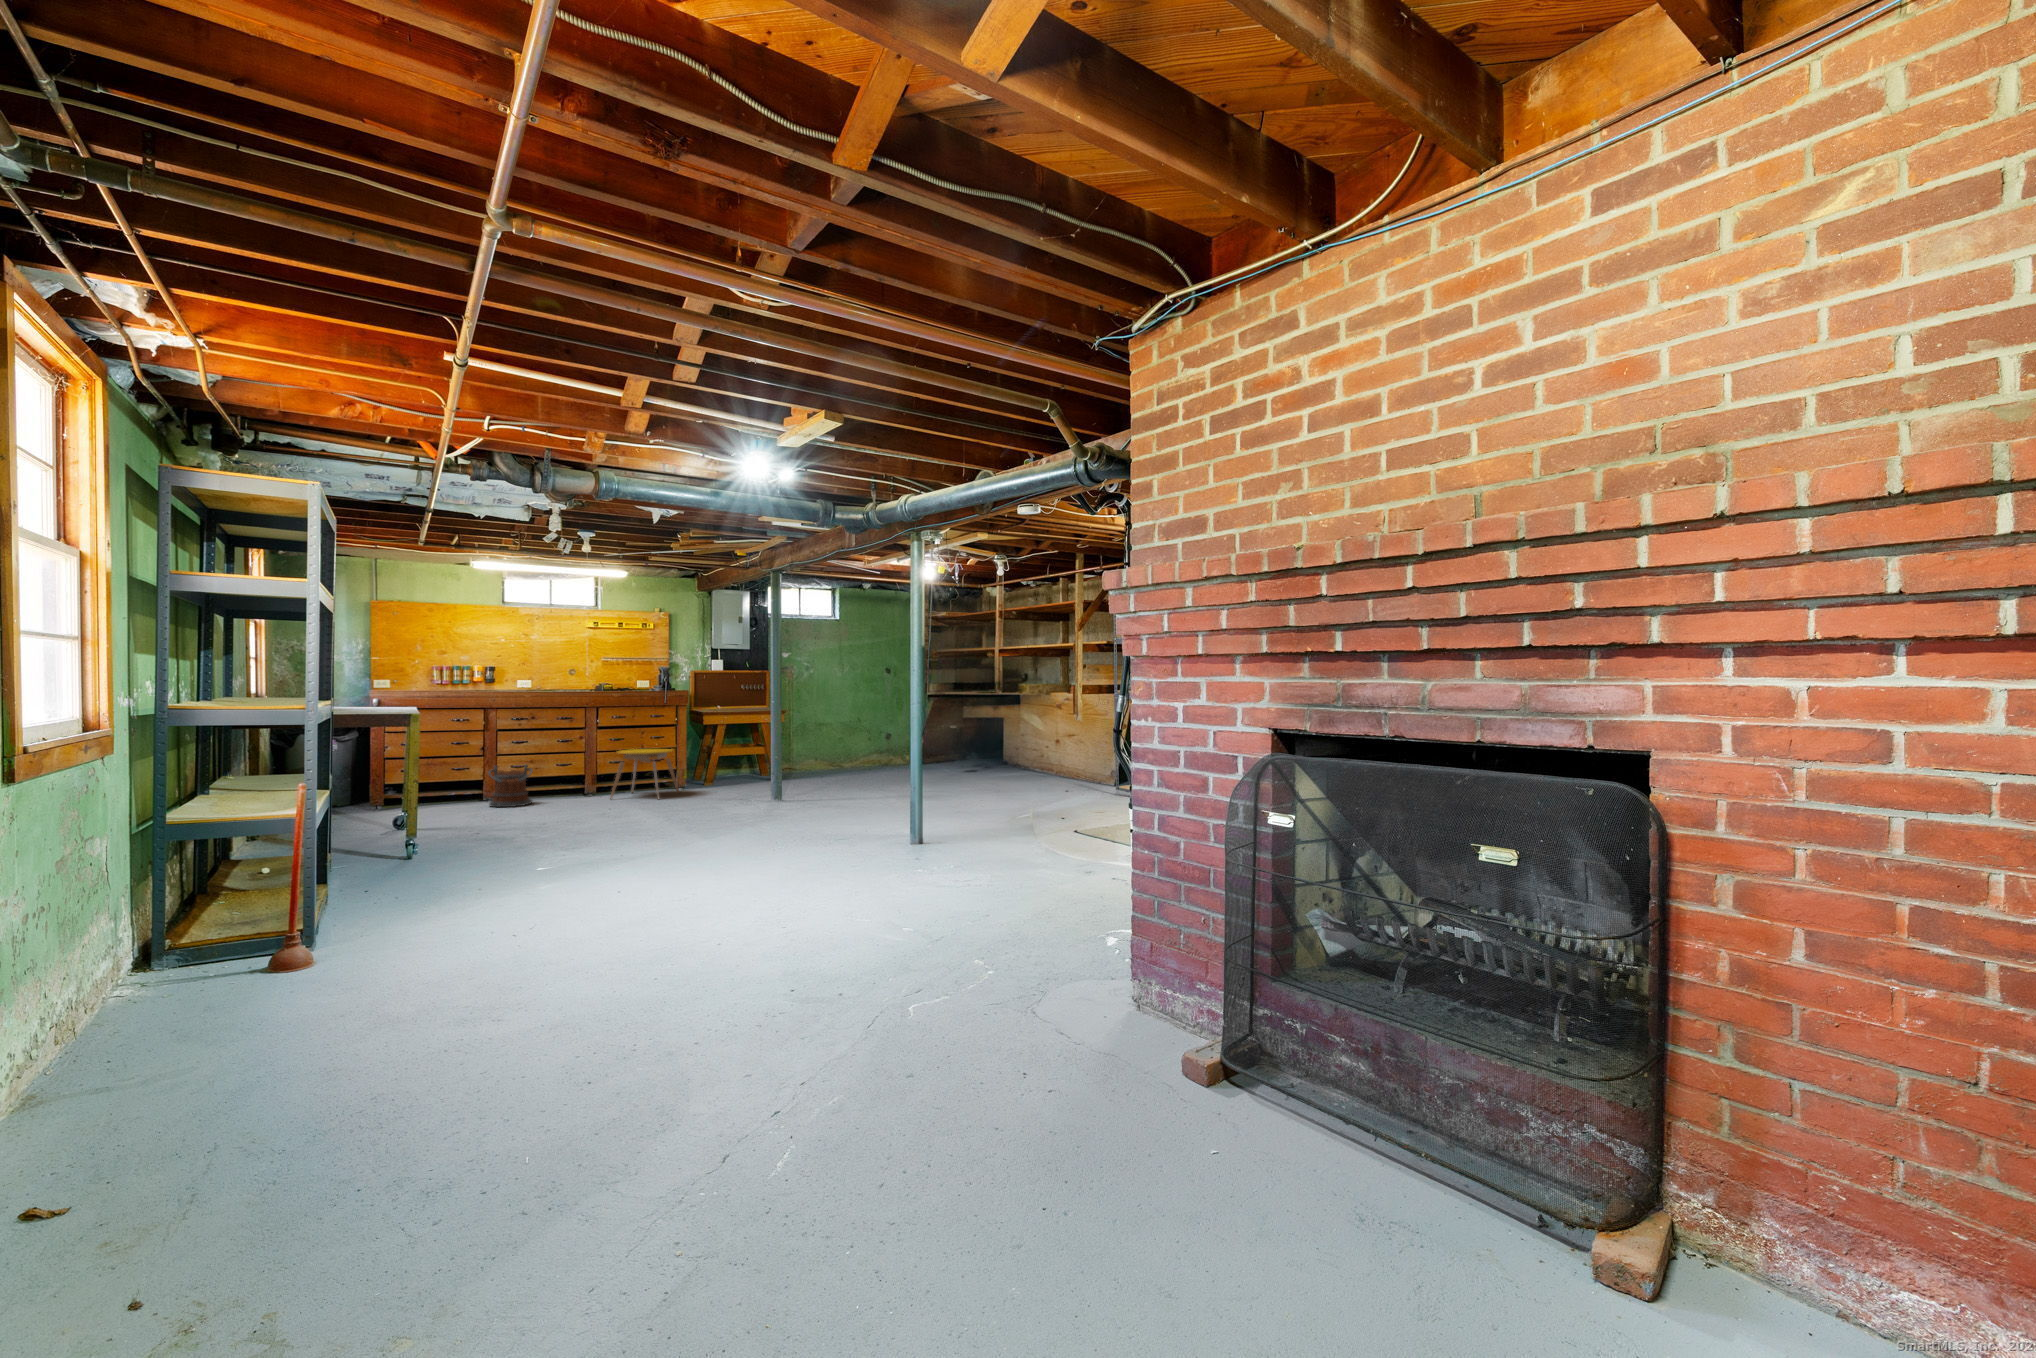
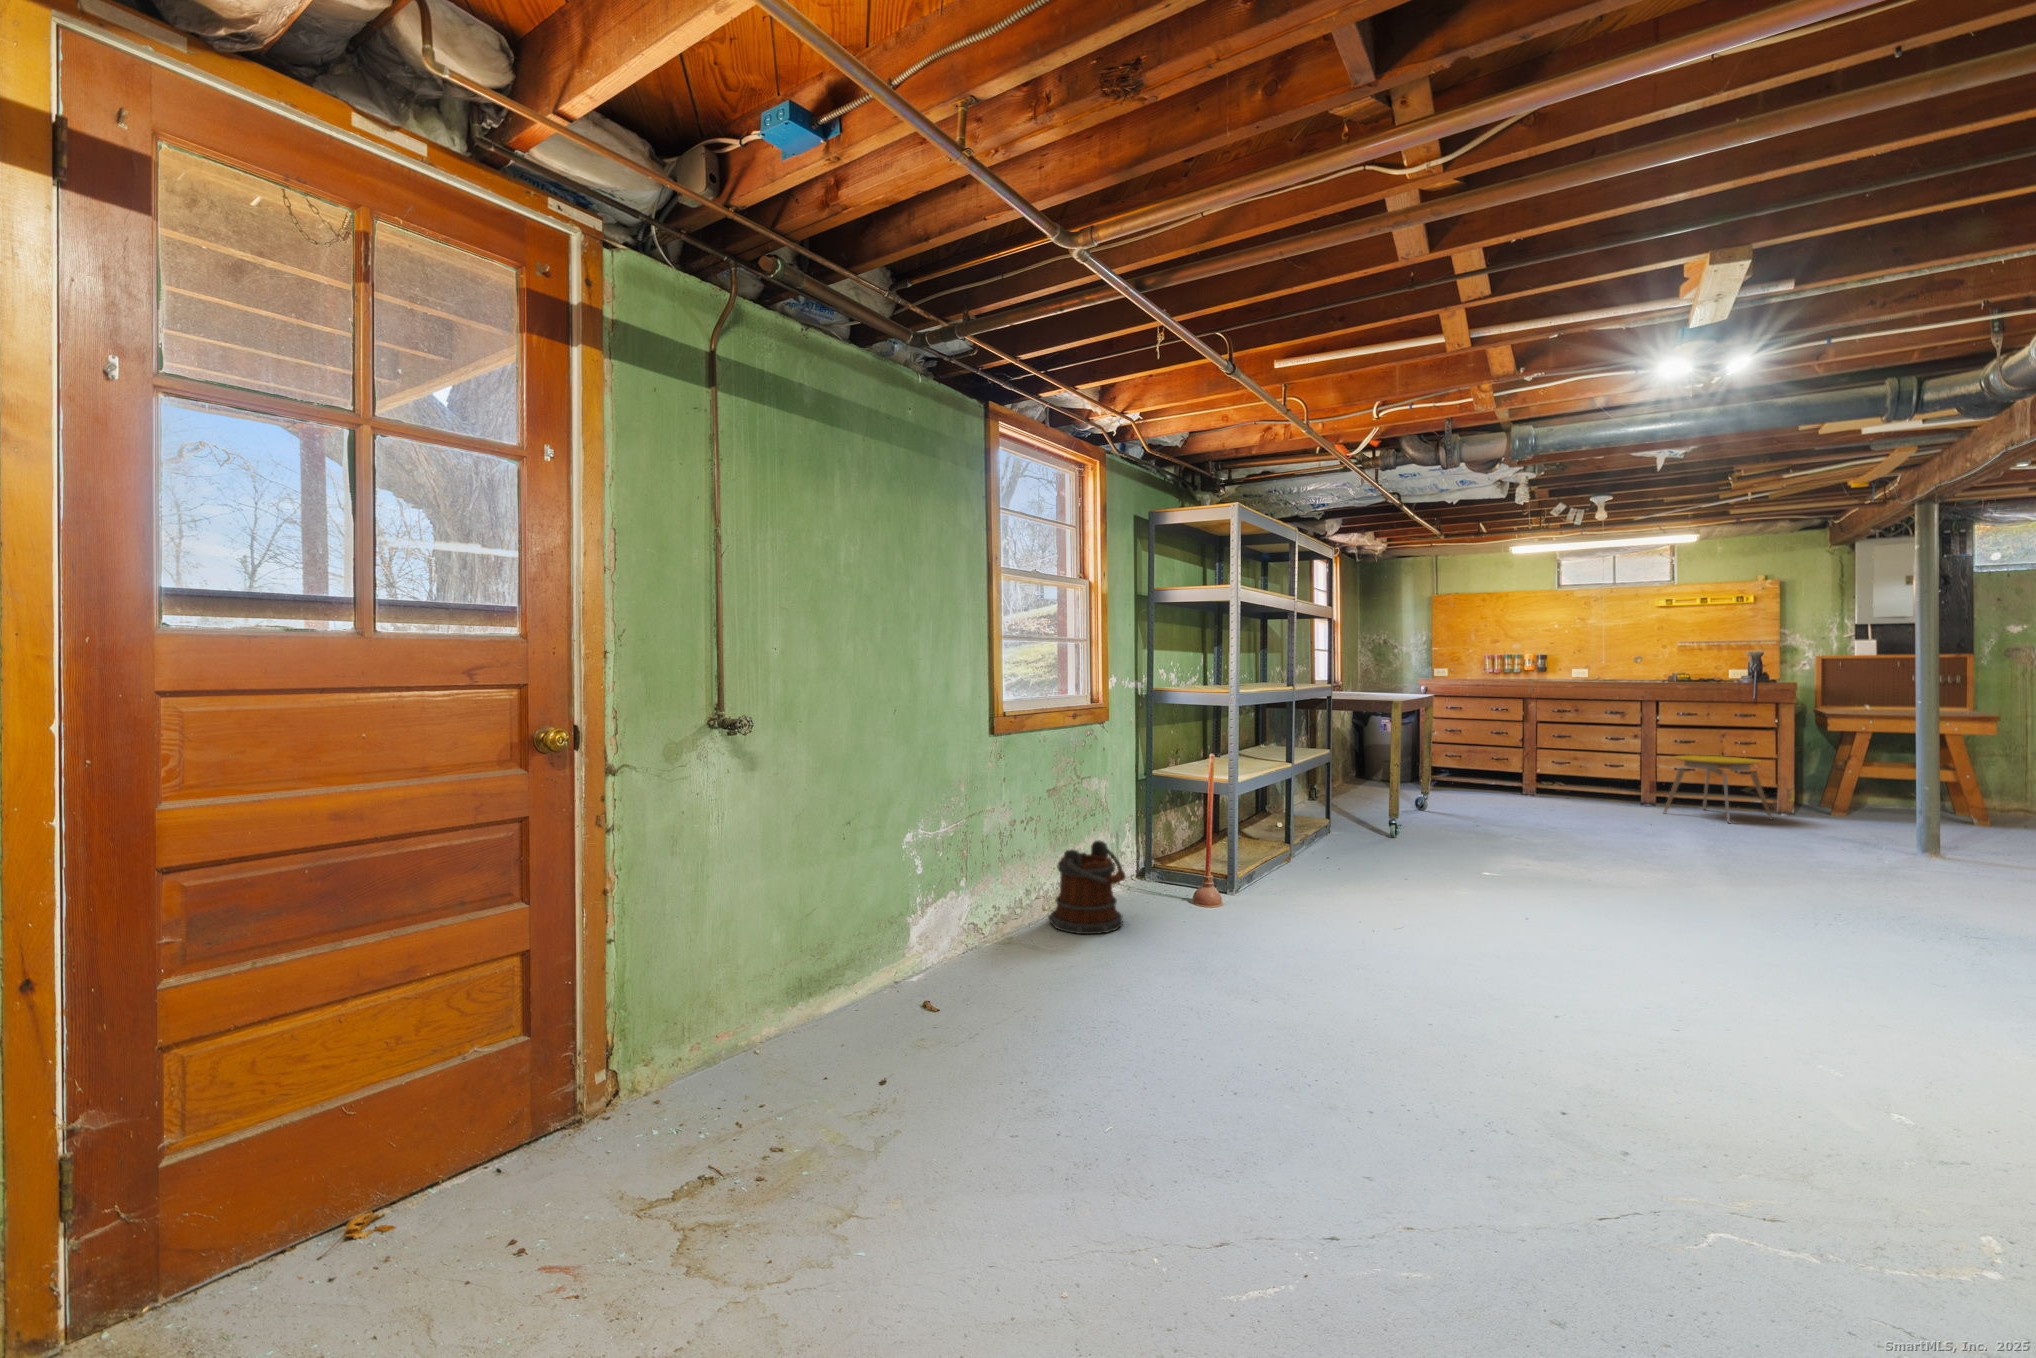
bucket: present [488,765,533,807] -> present [1048,841,1126,934]

